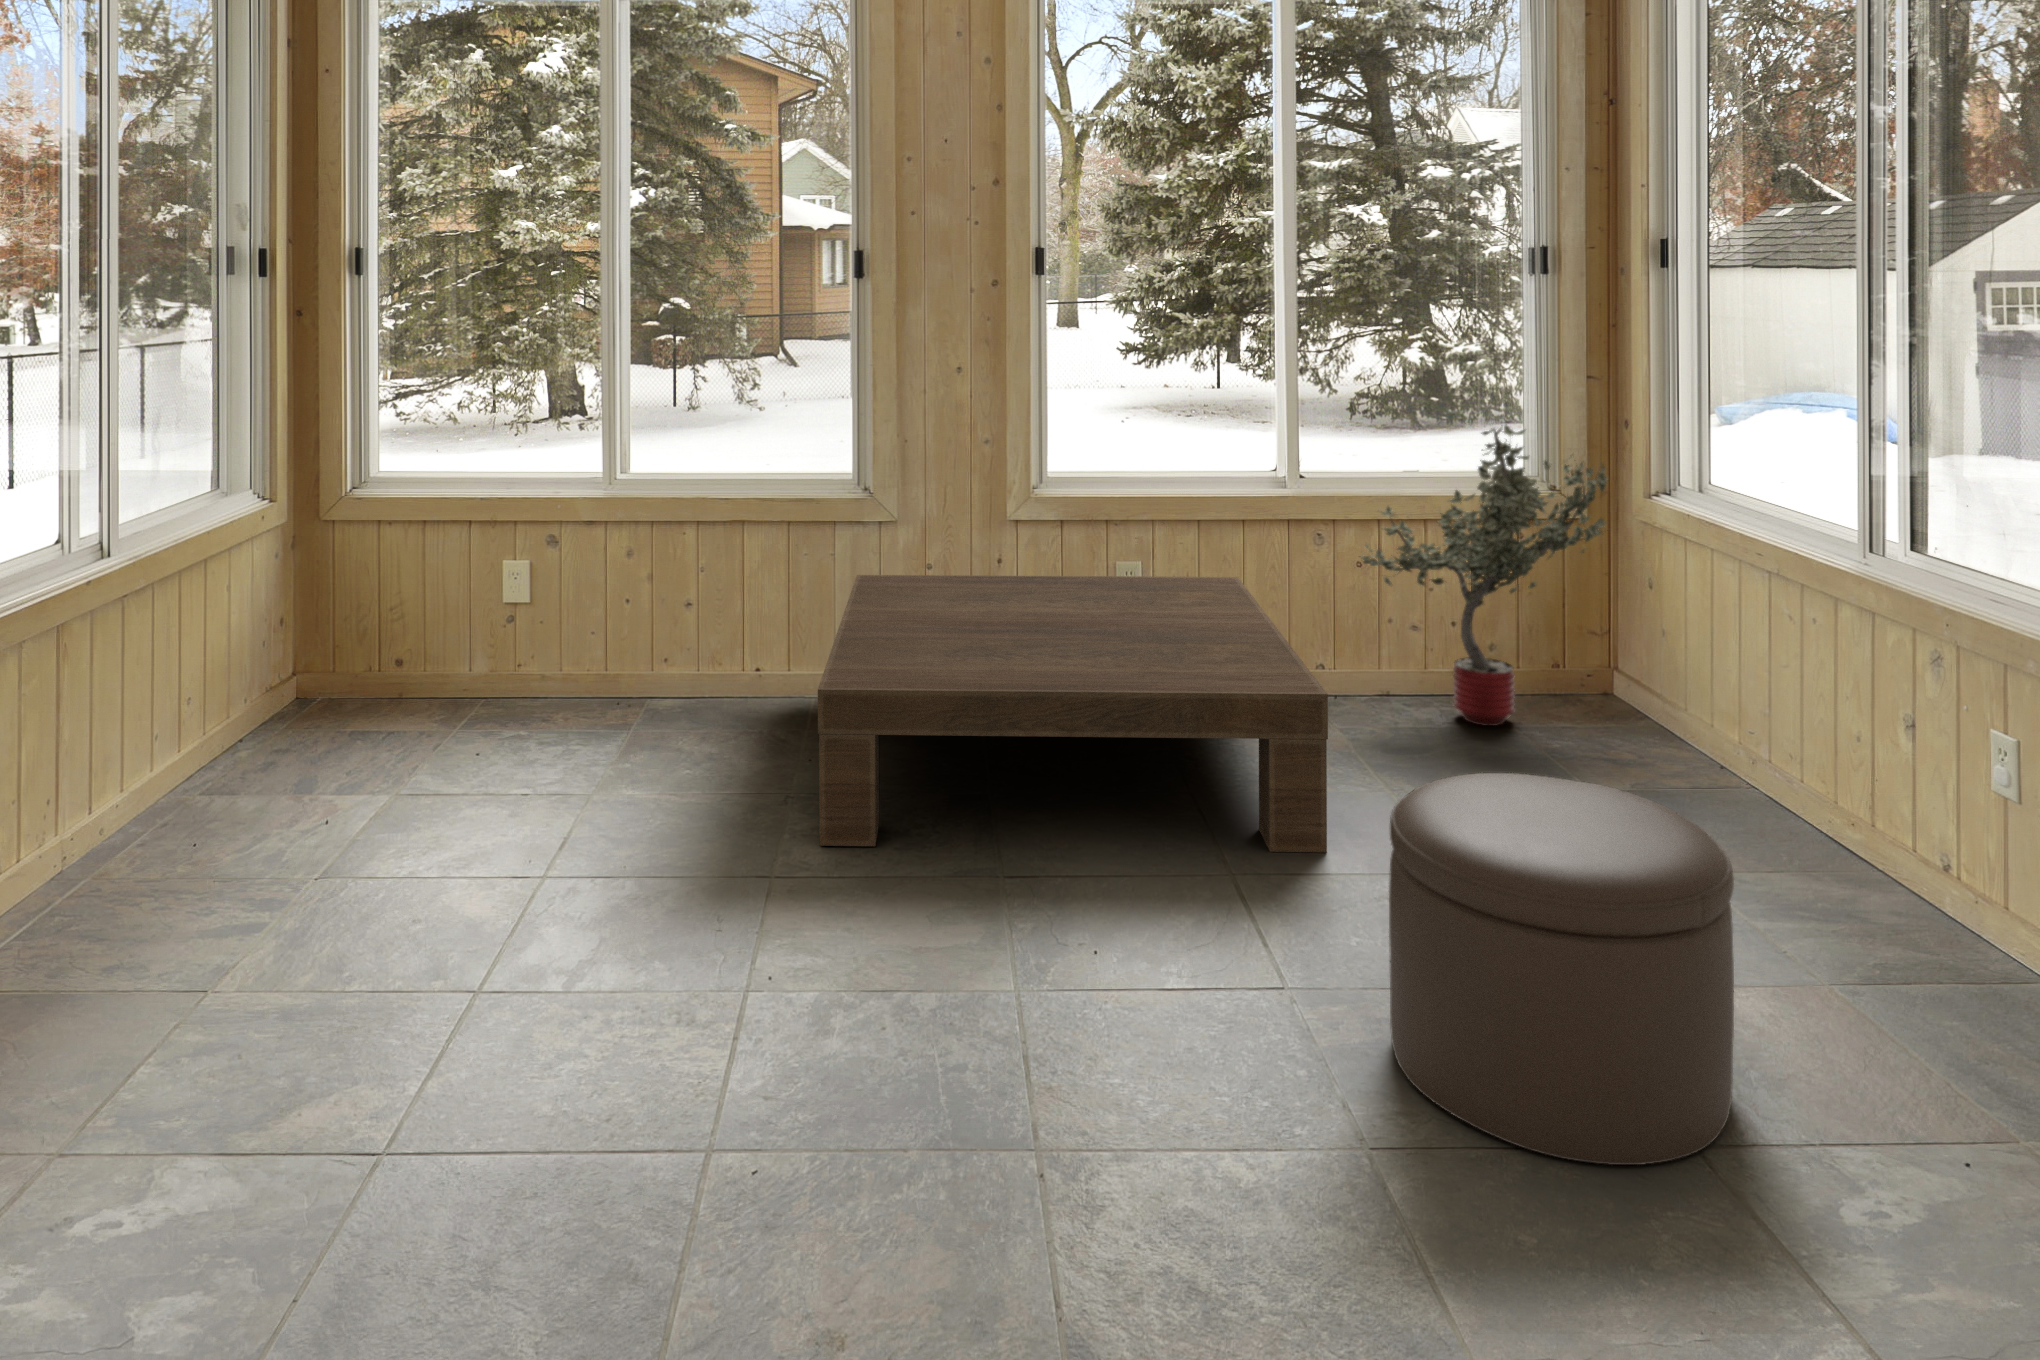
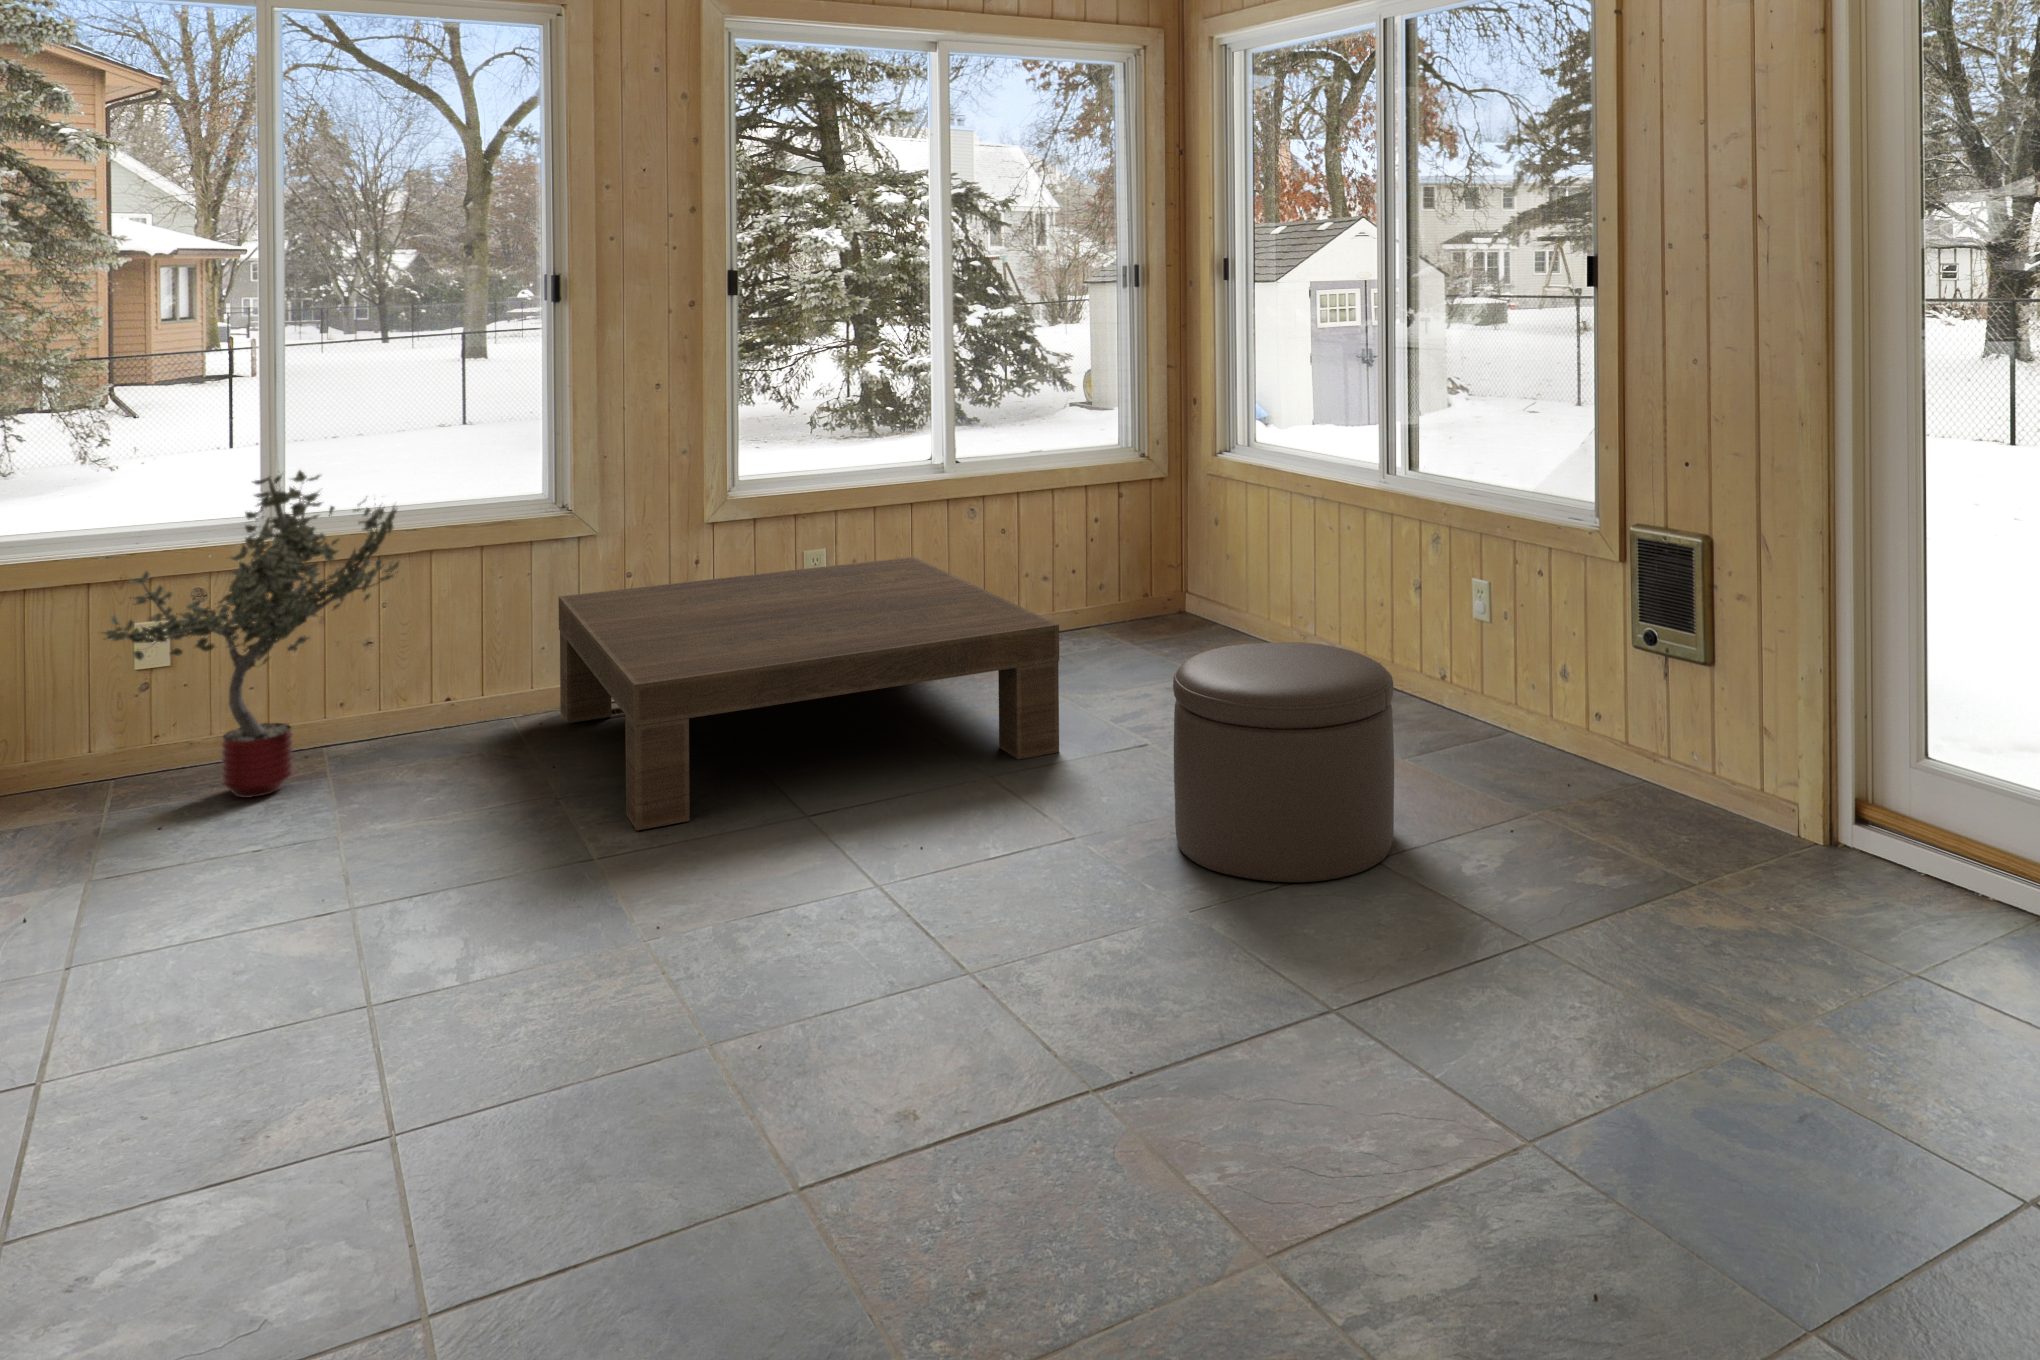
potted tree: present [1362,424,1607,726] -> present [104,470,399,798]

